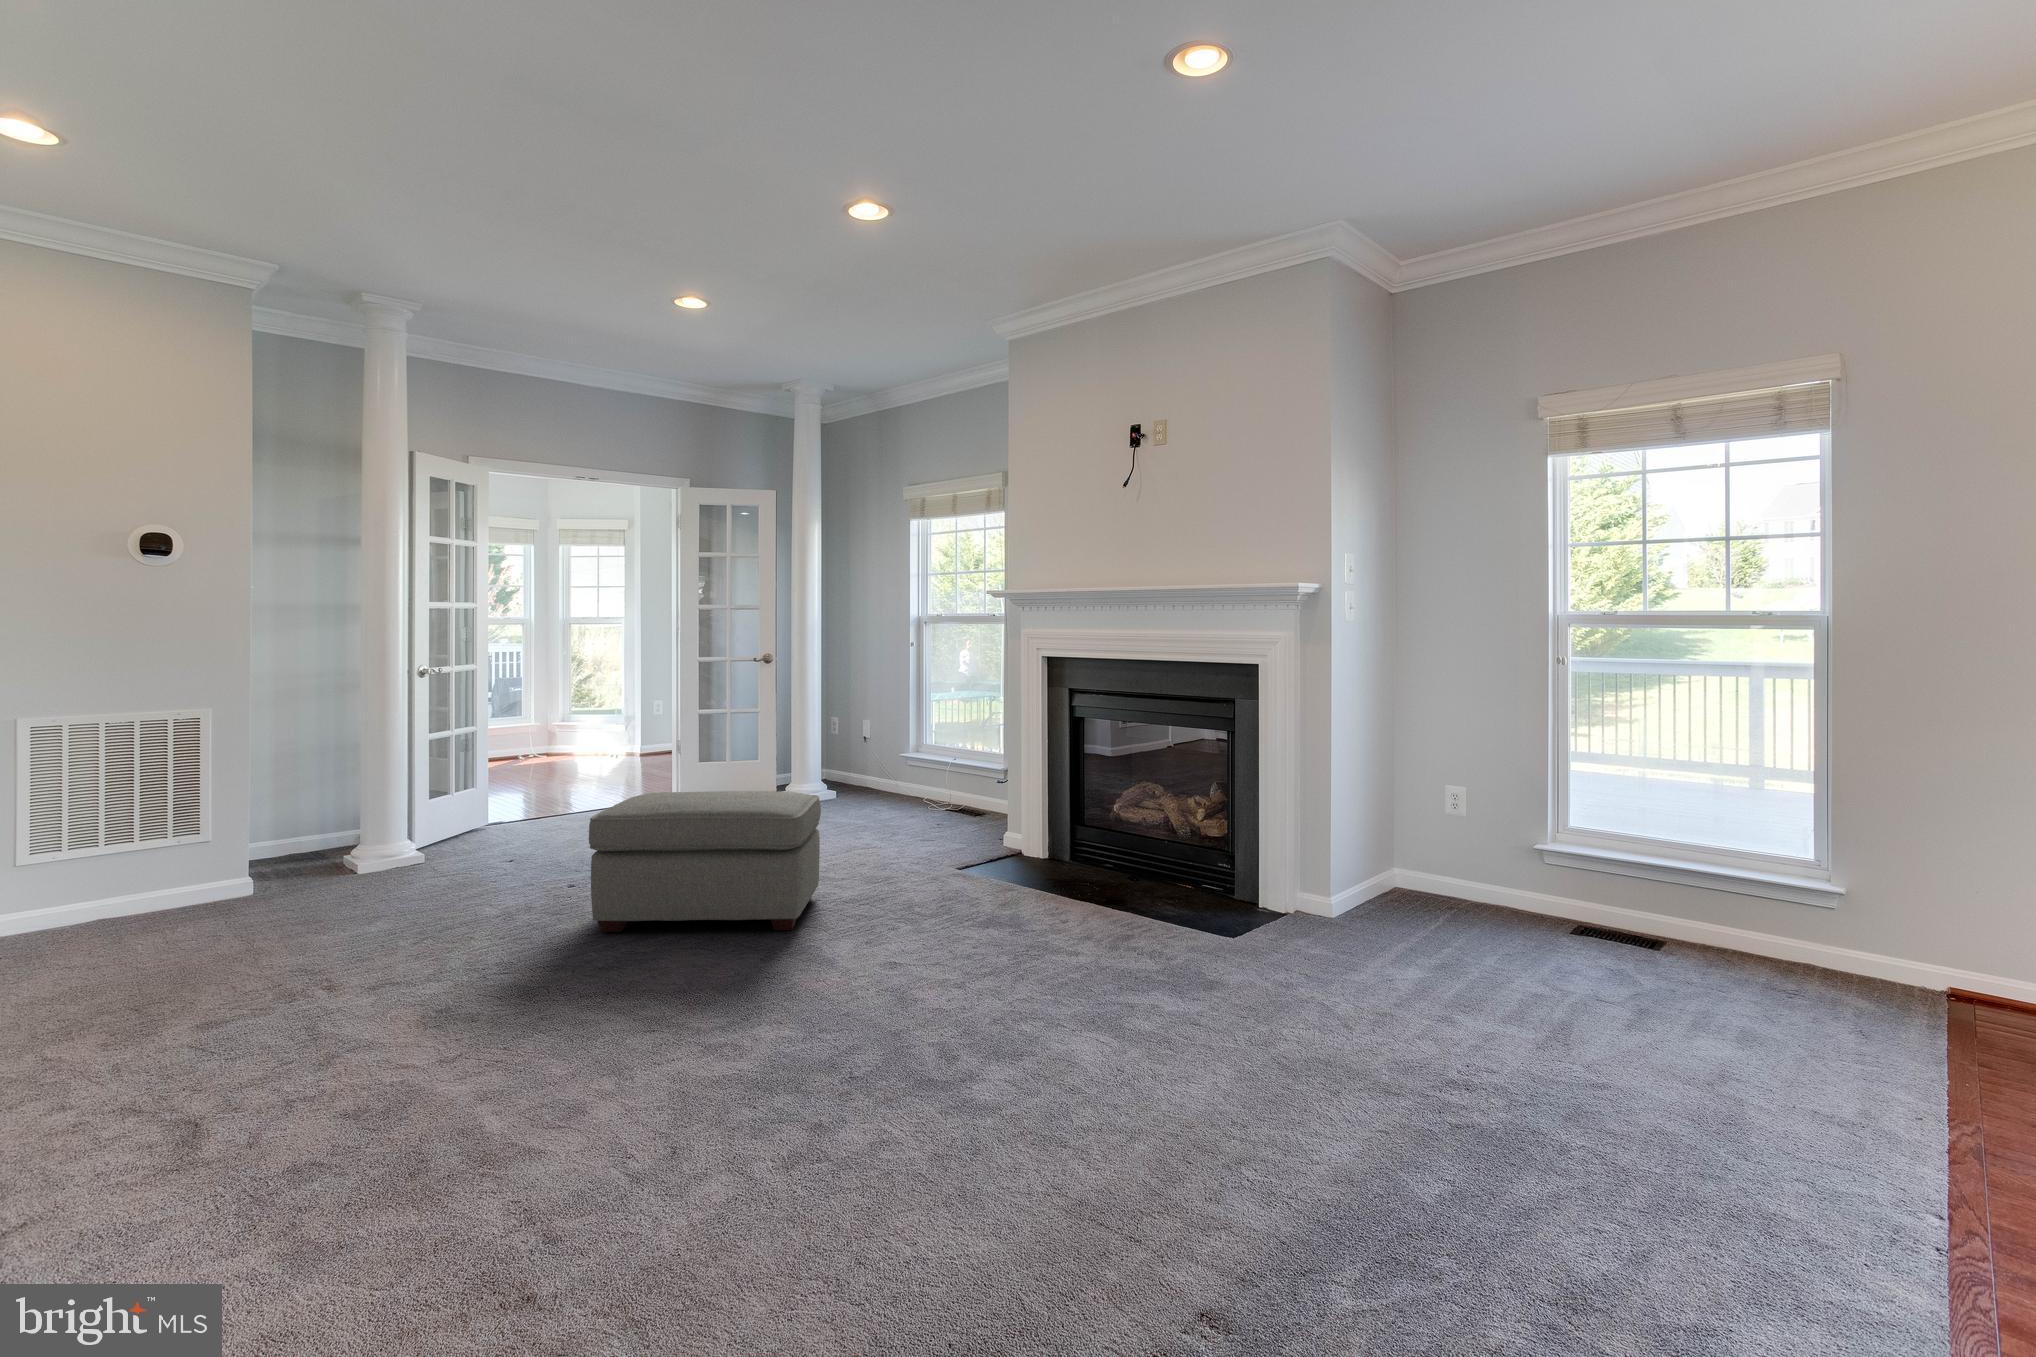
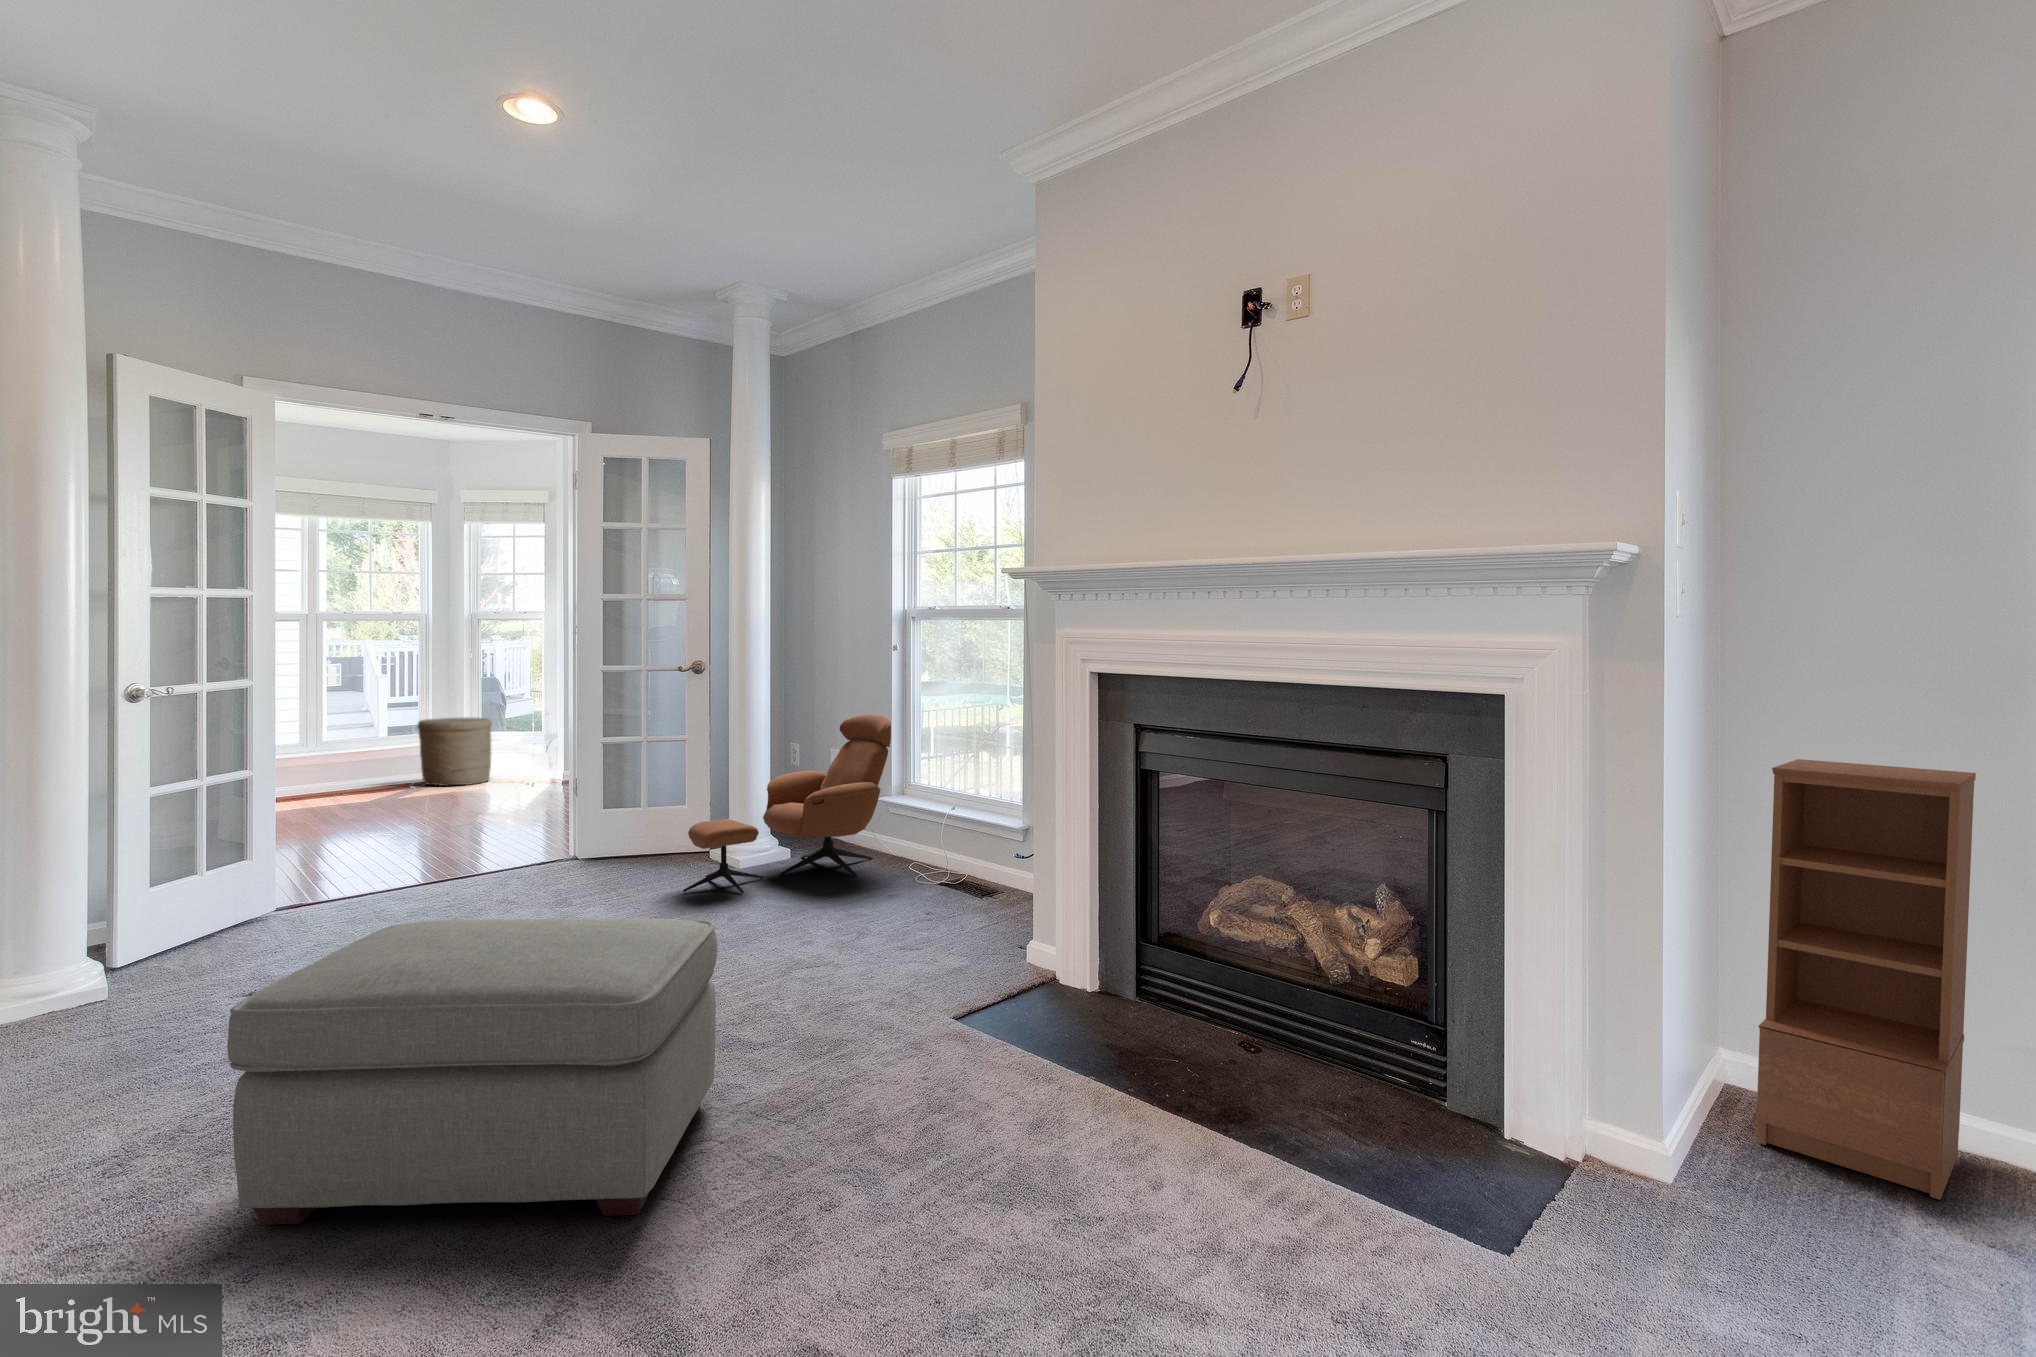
lounge chair: none [765,693,910,816] -> present [683,714,891,893]
bookcase: none [1396,702,1508,927] -> present [1757,759,1976,1200]
woven basket: none [525,703,583,757] -> present [417,718,492,786]

